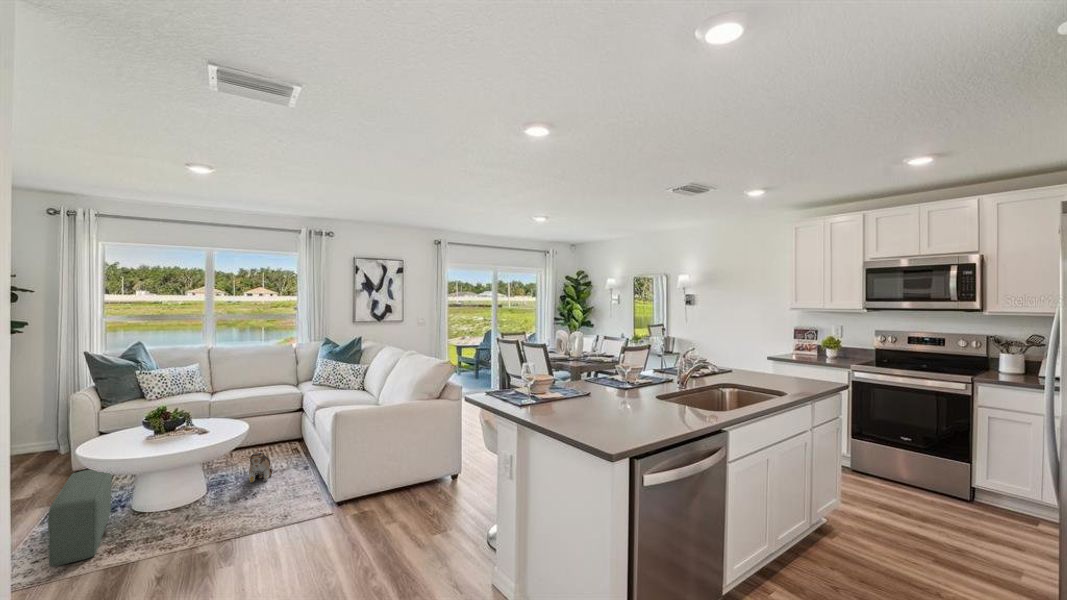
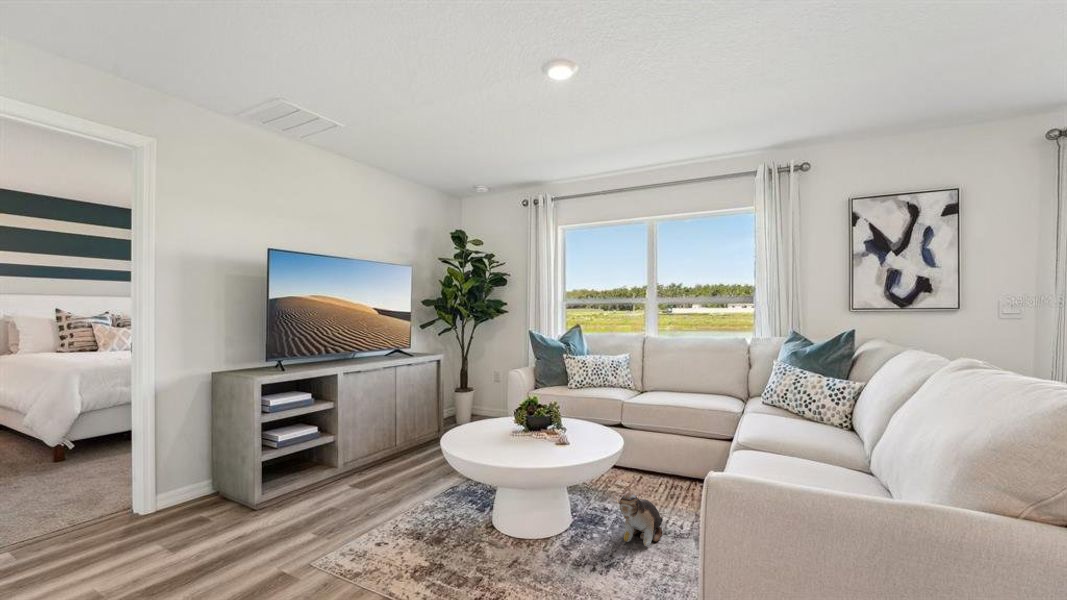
pouf: present [48,470,112,566] -> none [367,455,475,575]

